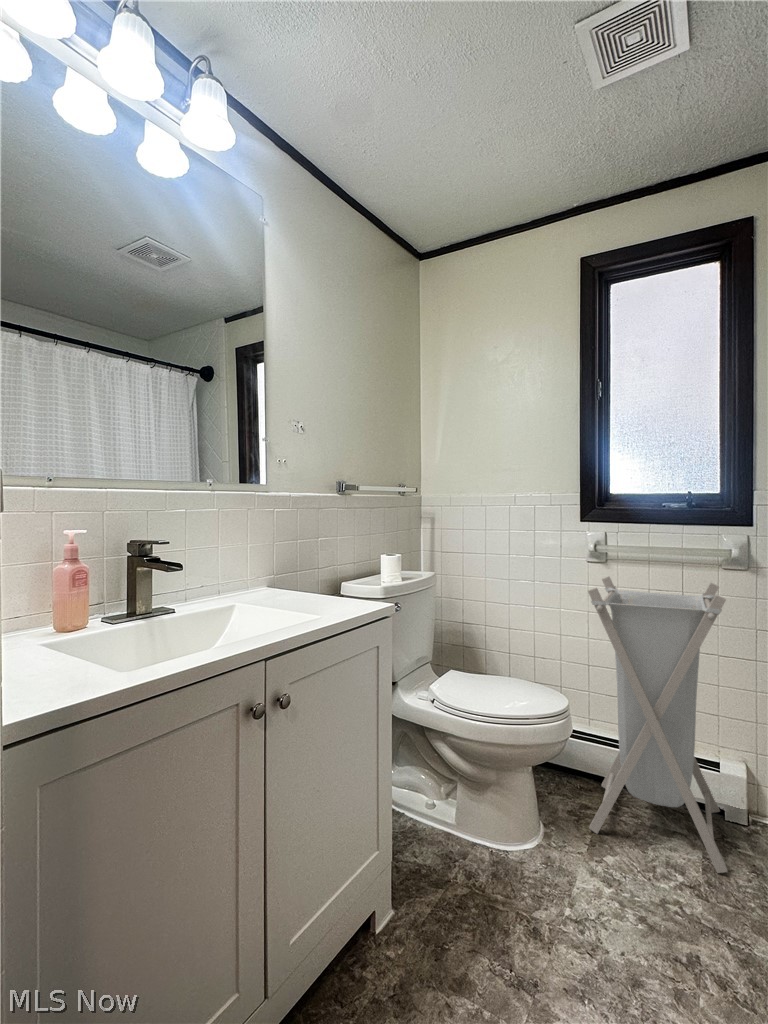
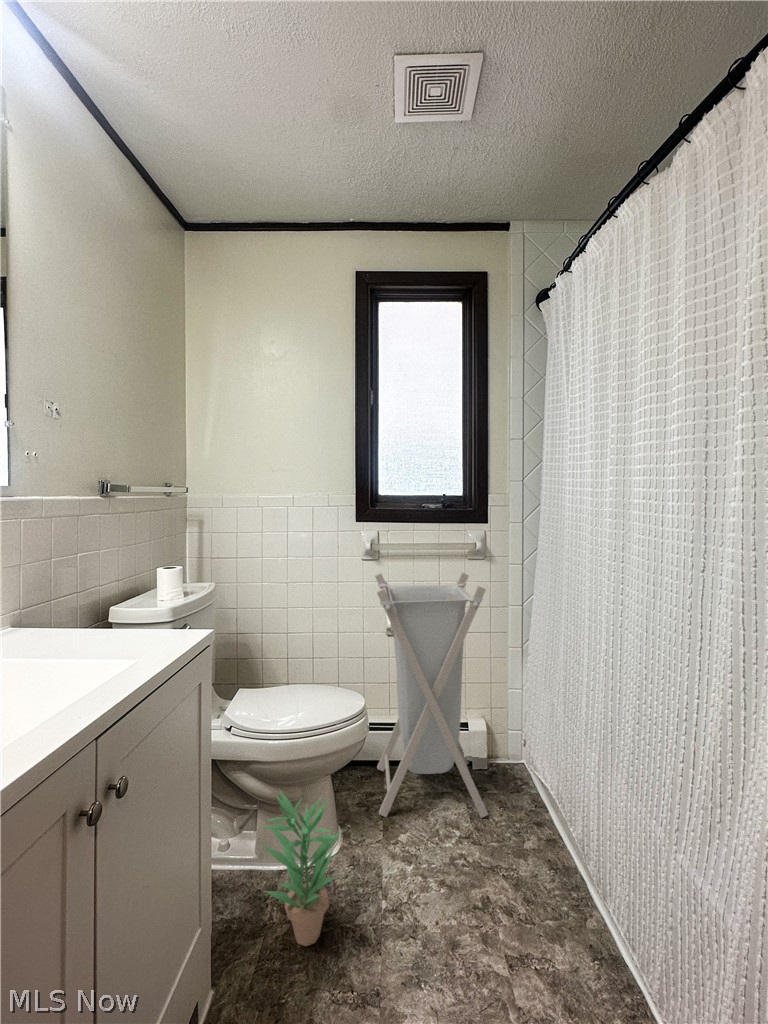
potted plant: none [437,755,517,915] -> present [262,790,342,946]

